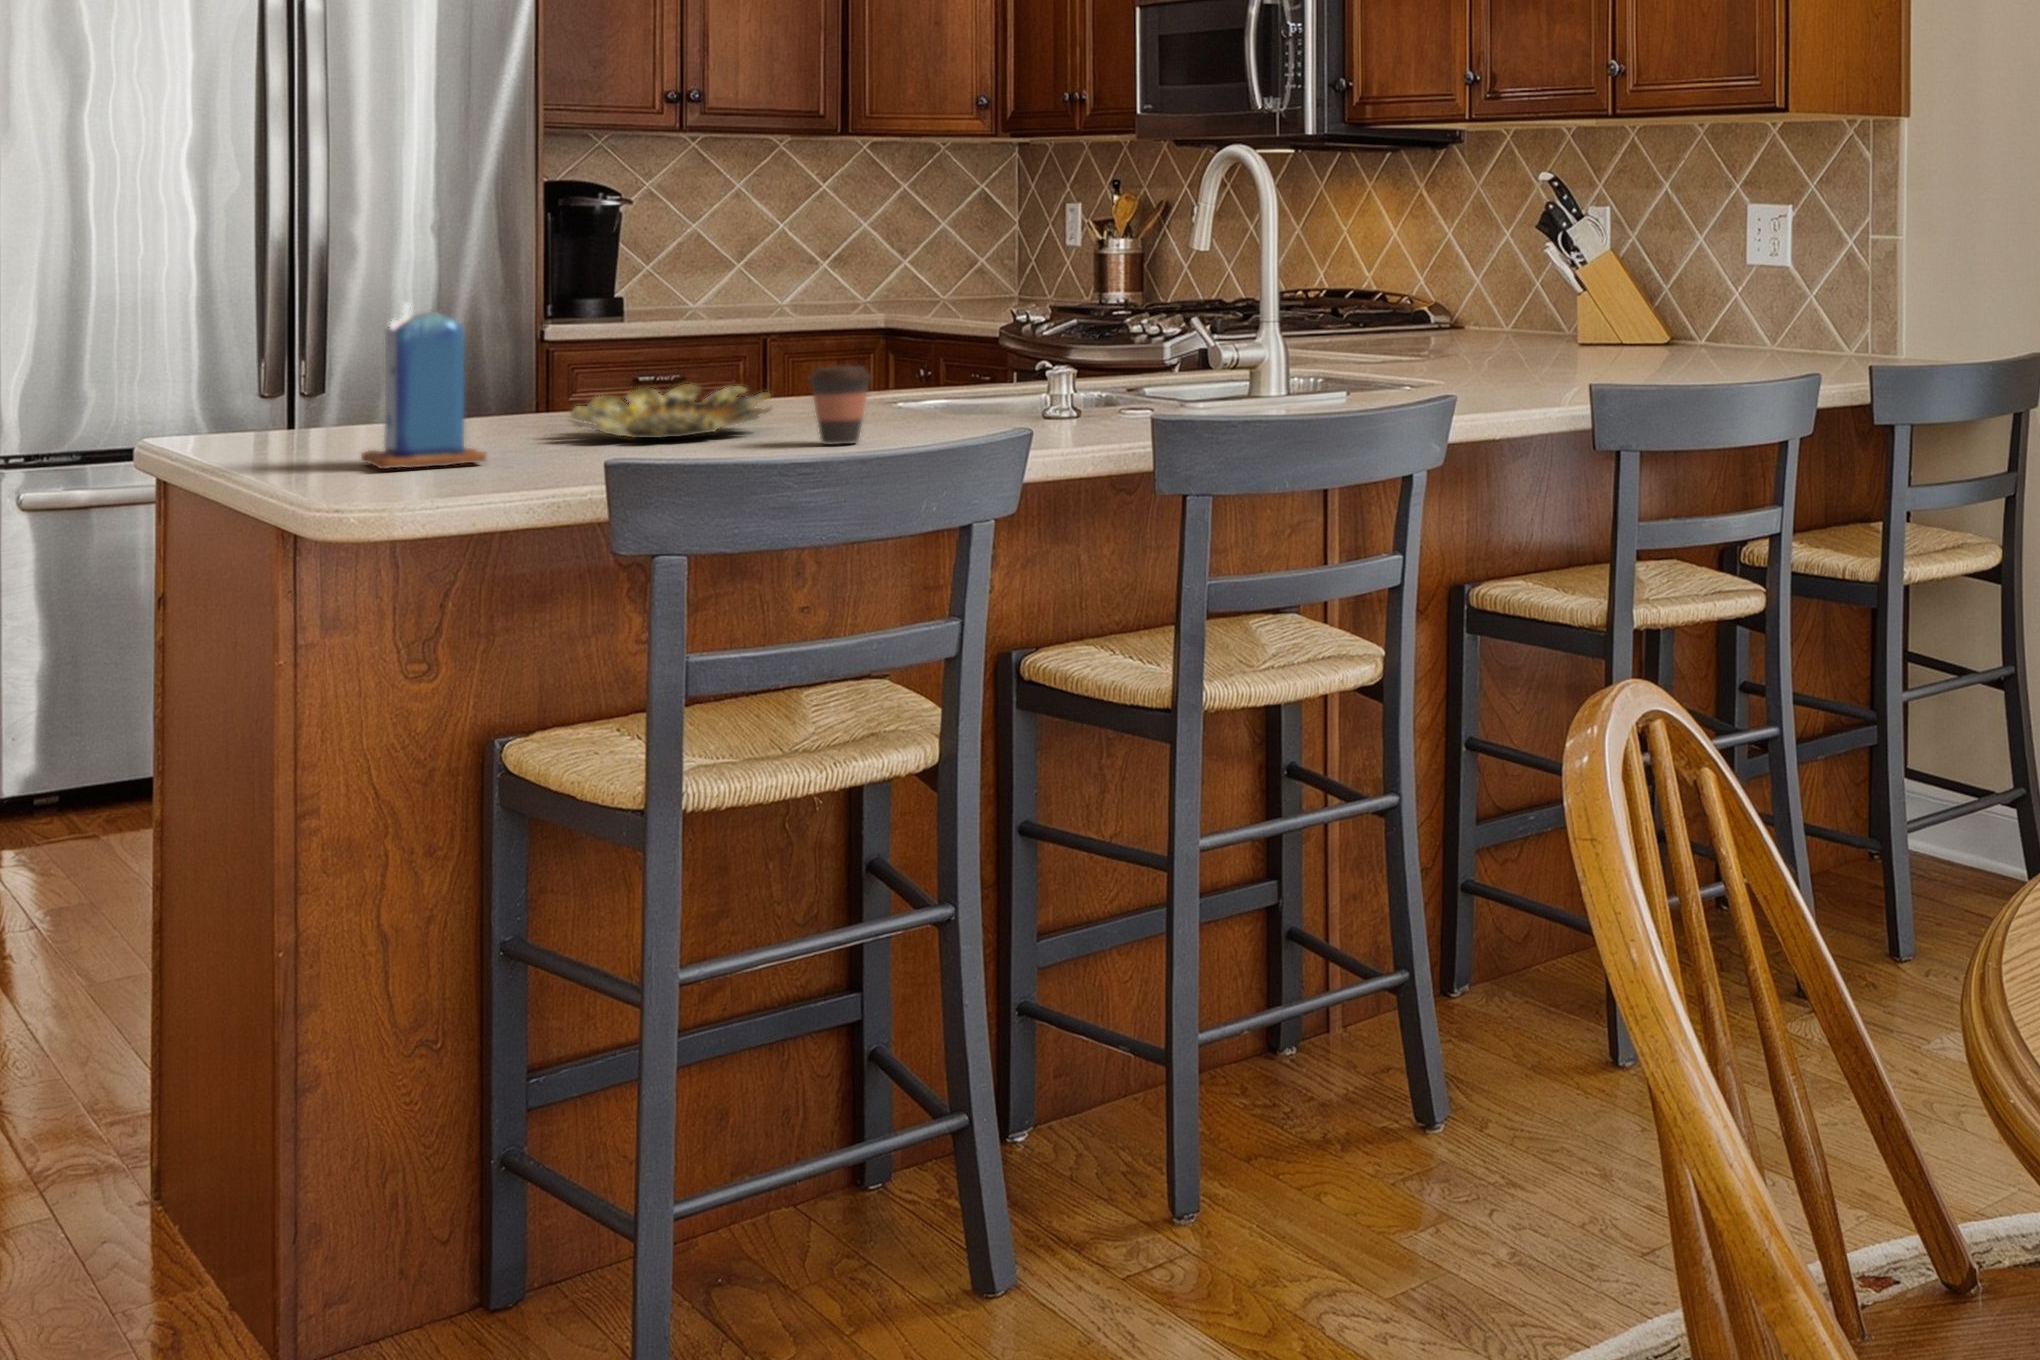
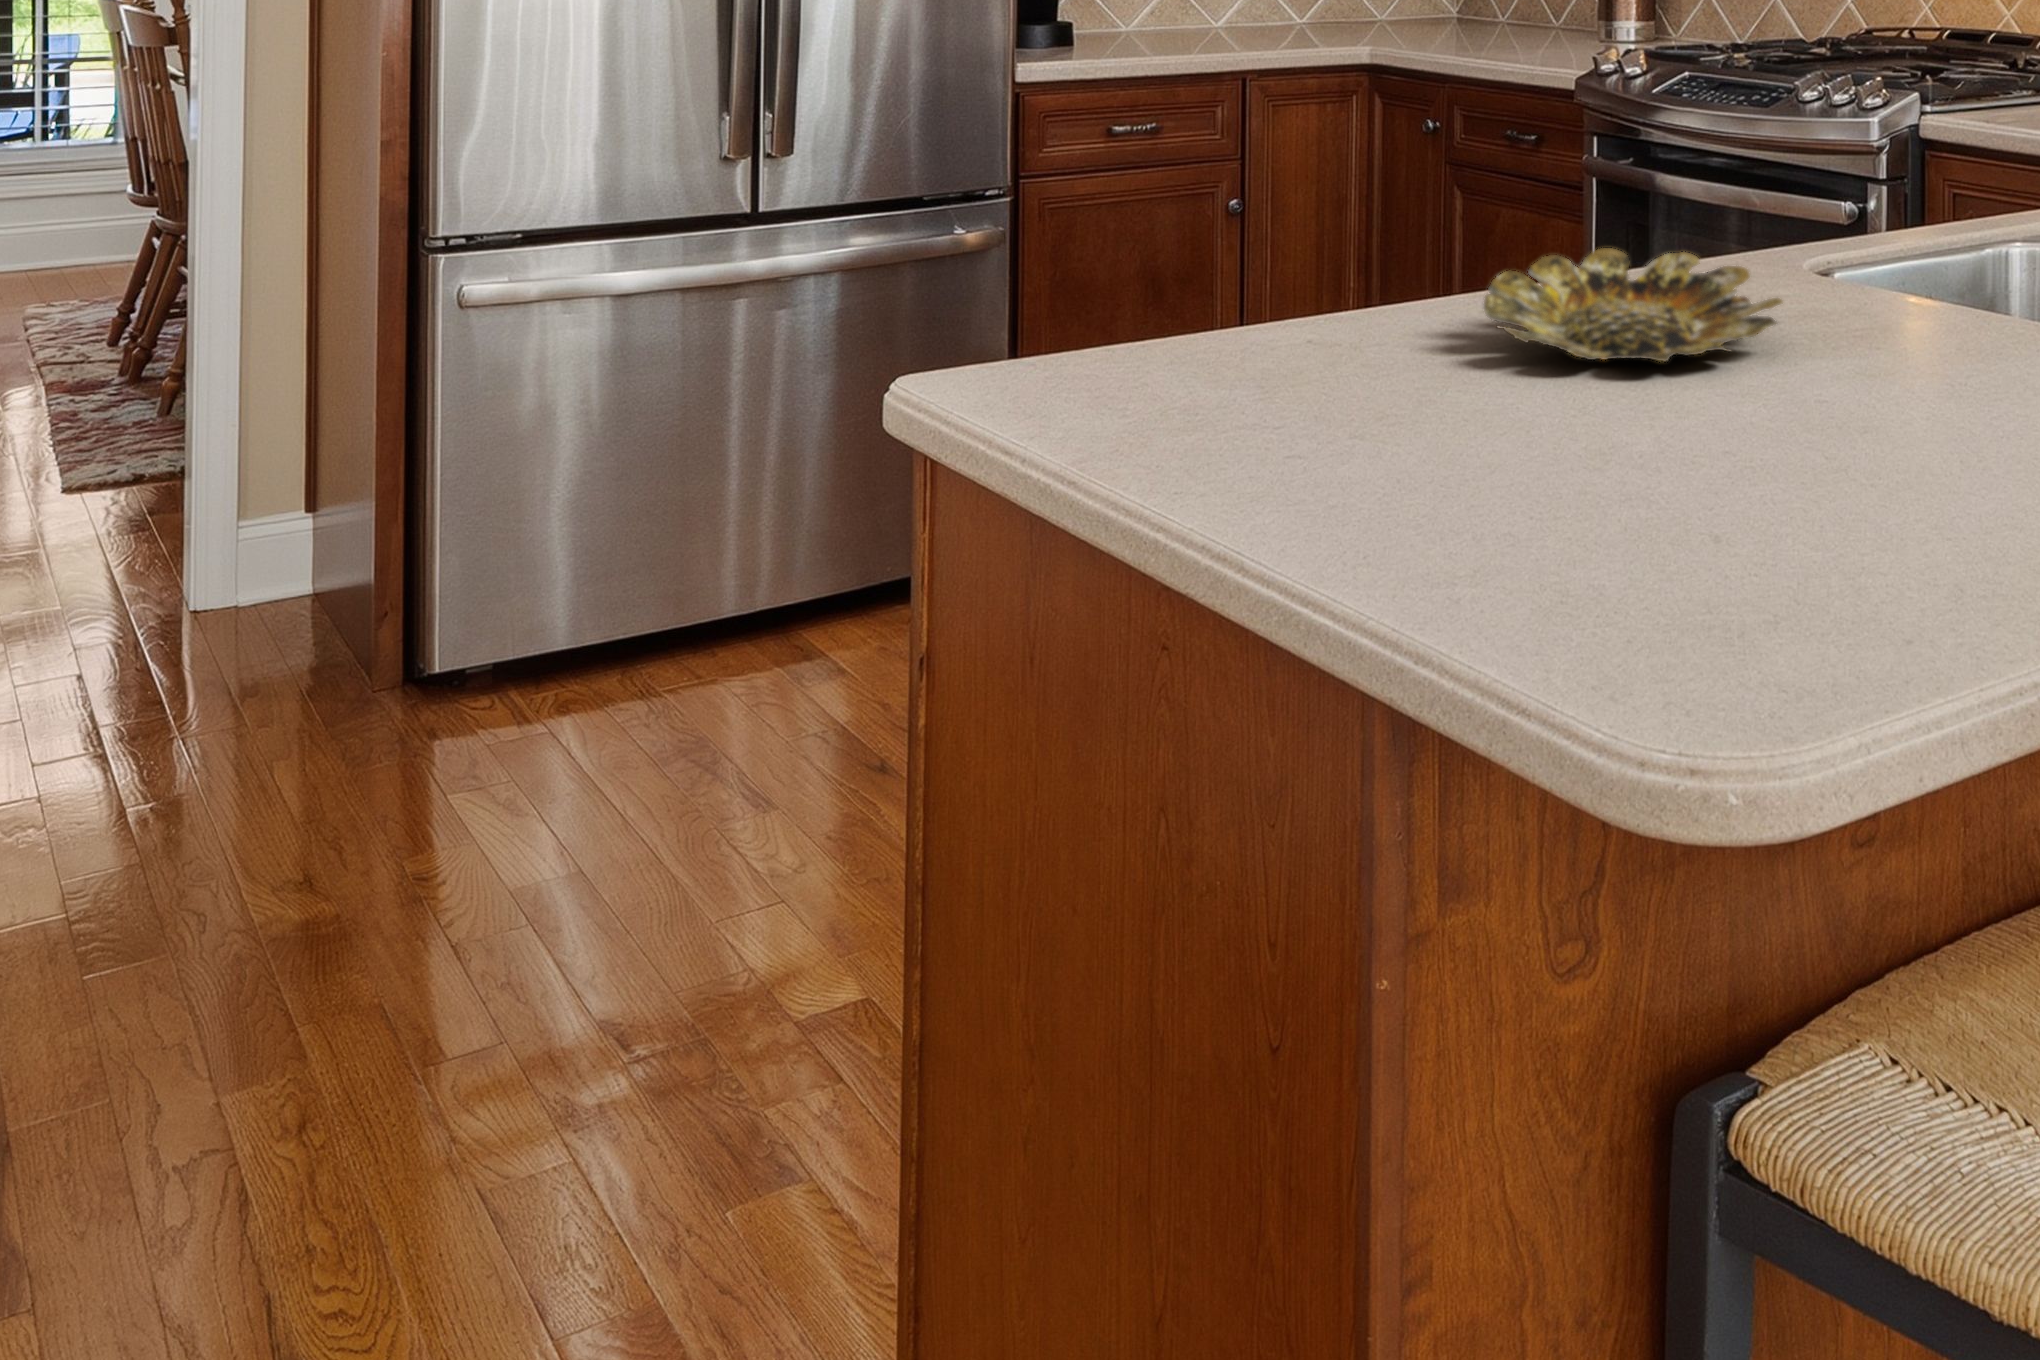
candle: present [361,303,486,469] -> none [1266,146,1487,466]
coffee cup: present [809,366,871,445] -> none [1914,247,2015,389]

